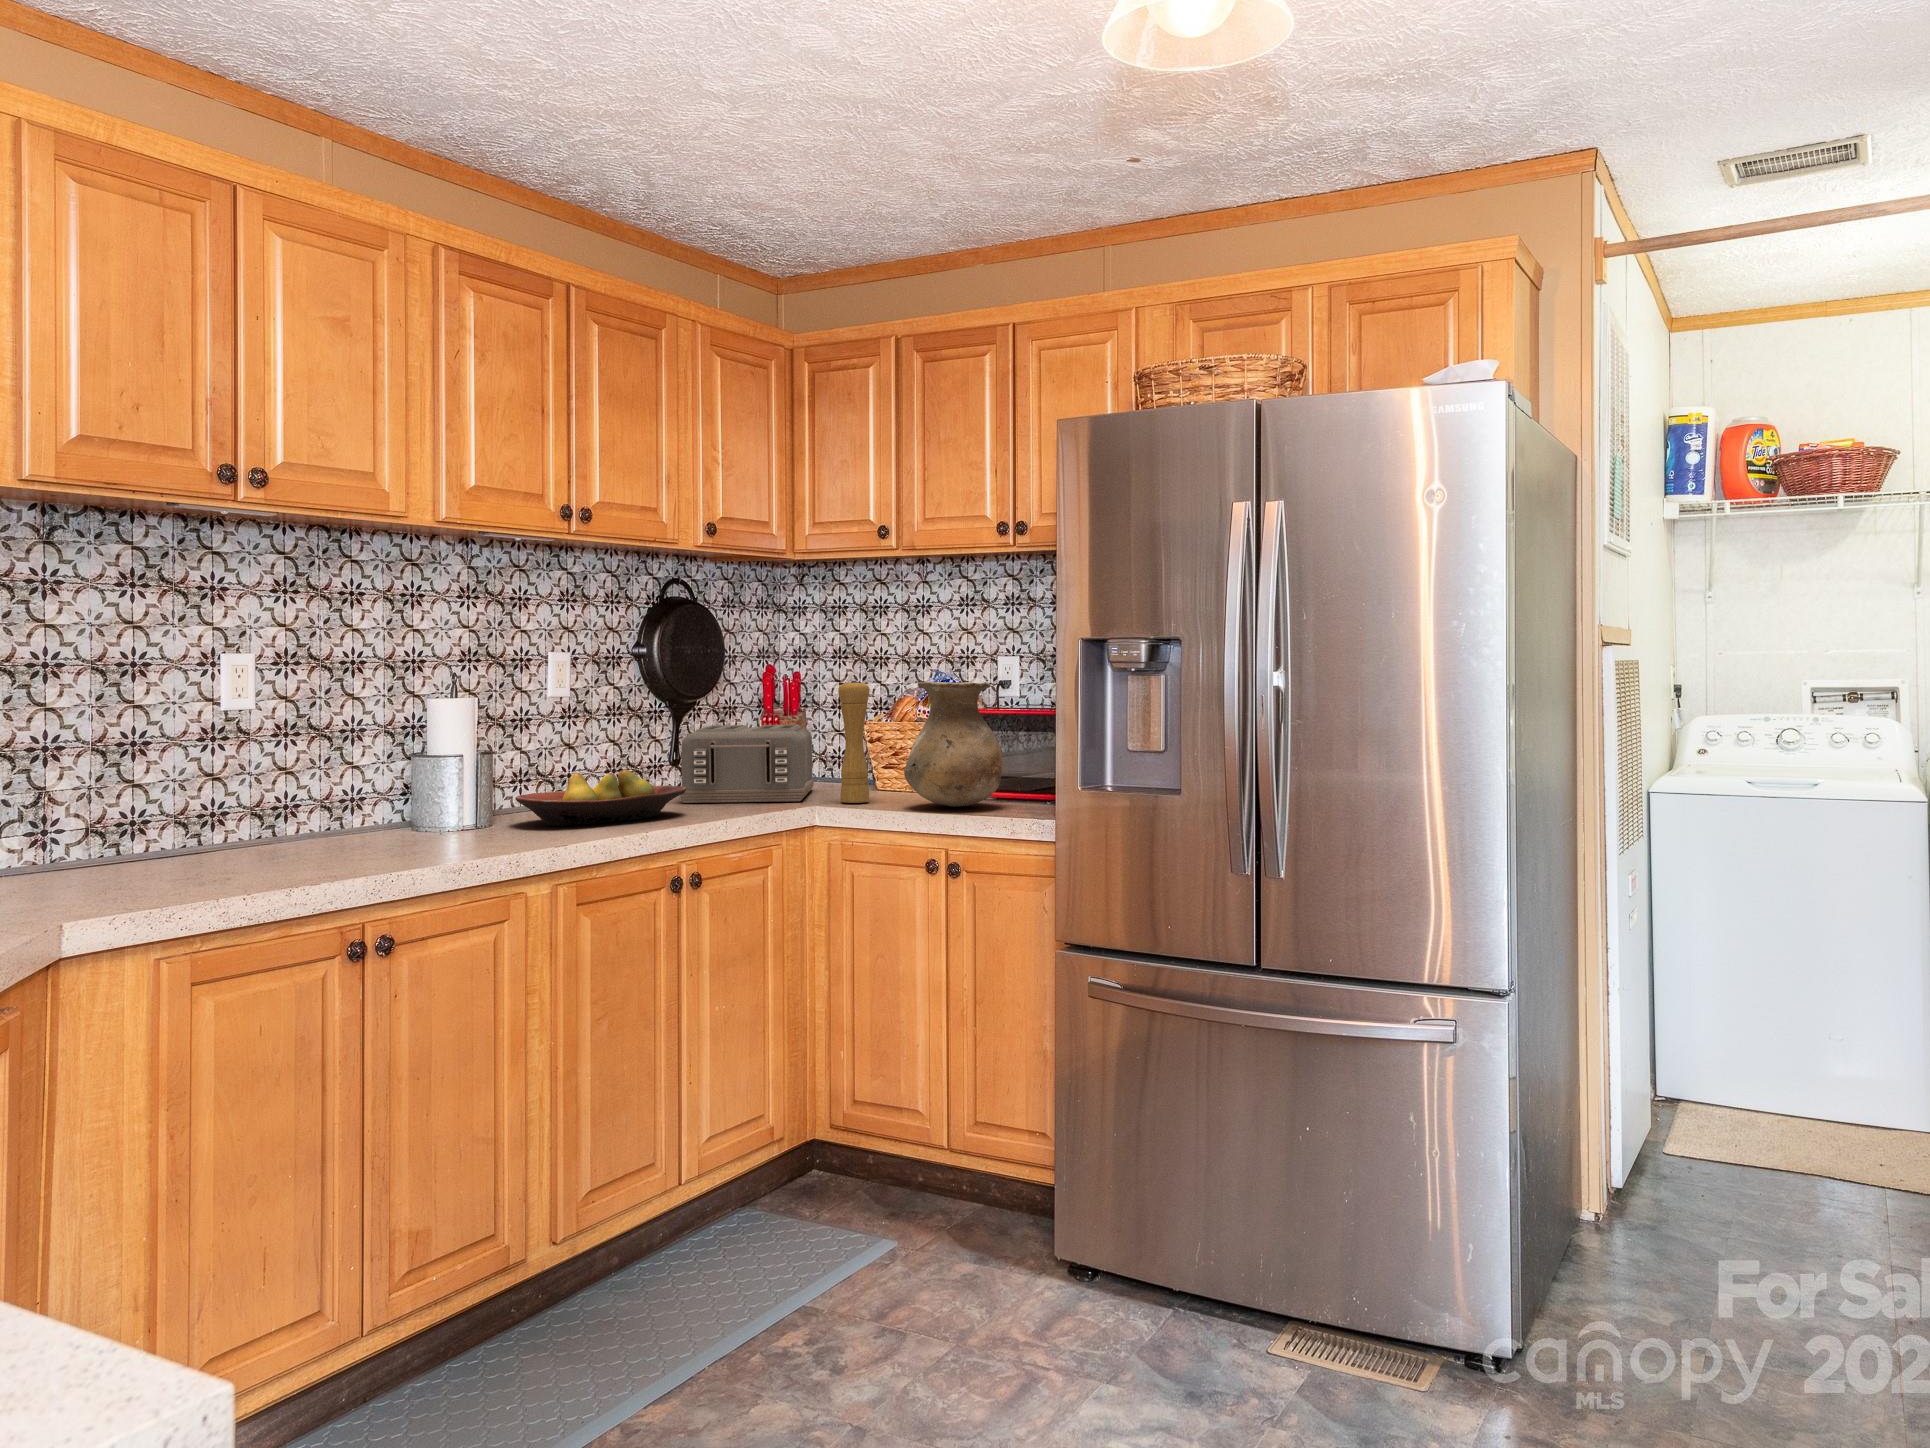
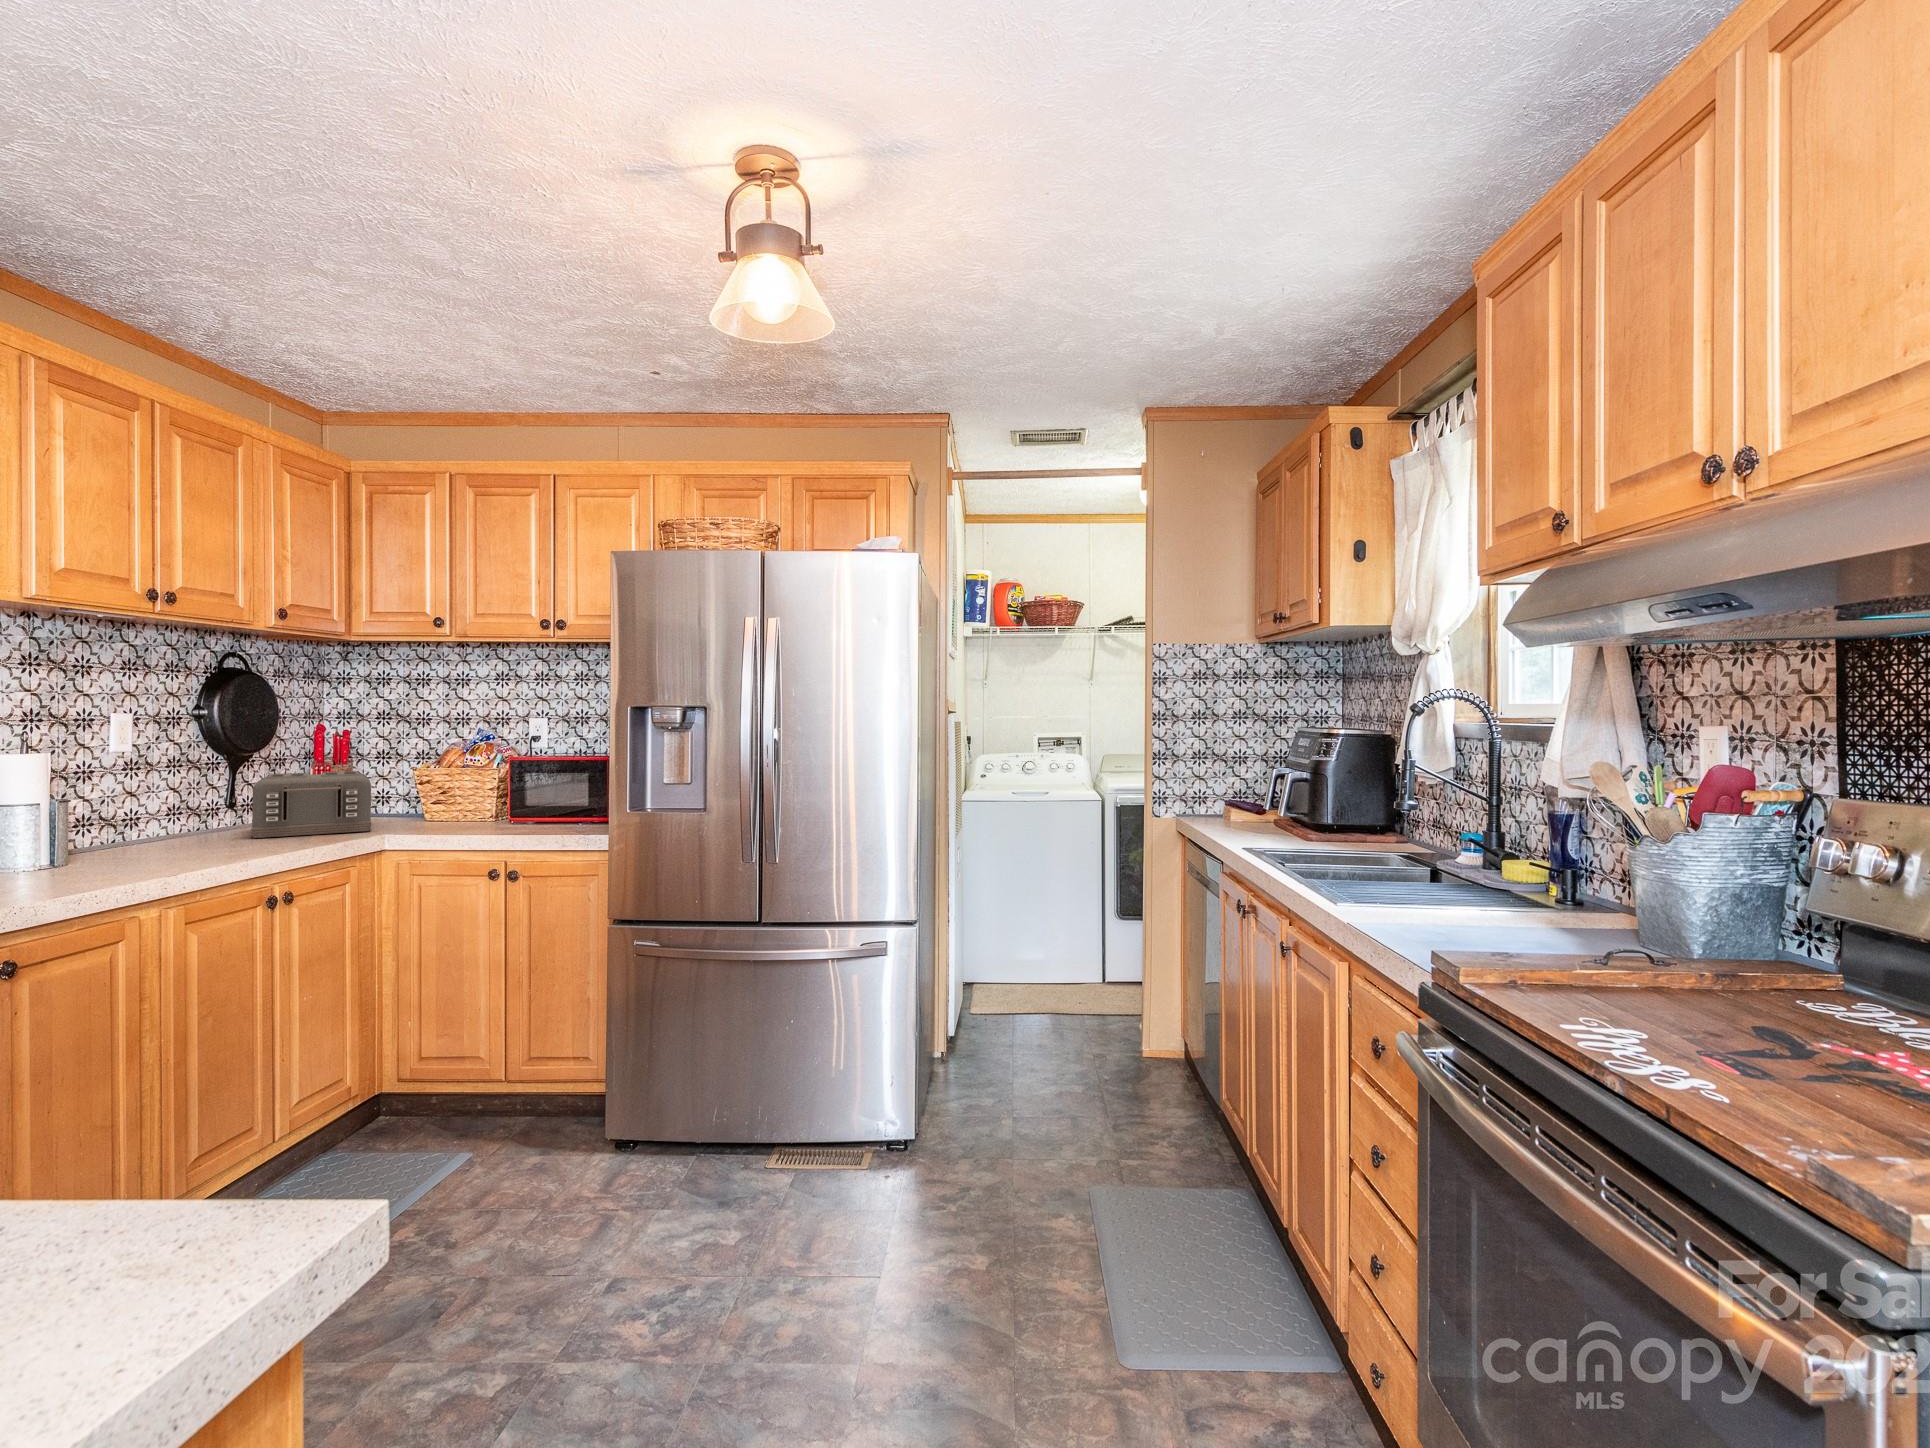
pepper mill: present [838,681,869,803] -> none [406,735,434,830]
vase: present [904,682,1002,807] -> none [469,735,550,827]
fruit bowl: present [515,770,686,826] -> none [99,811,271,861]

